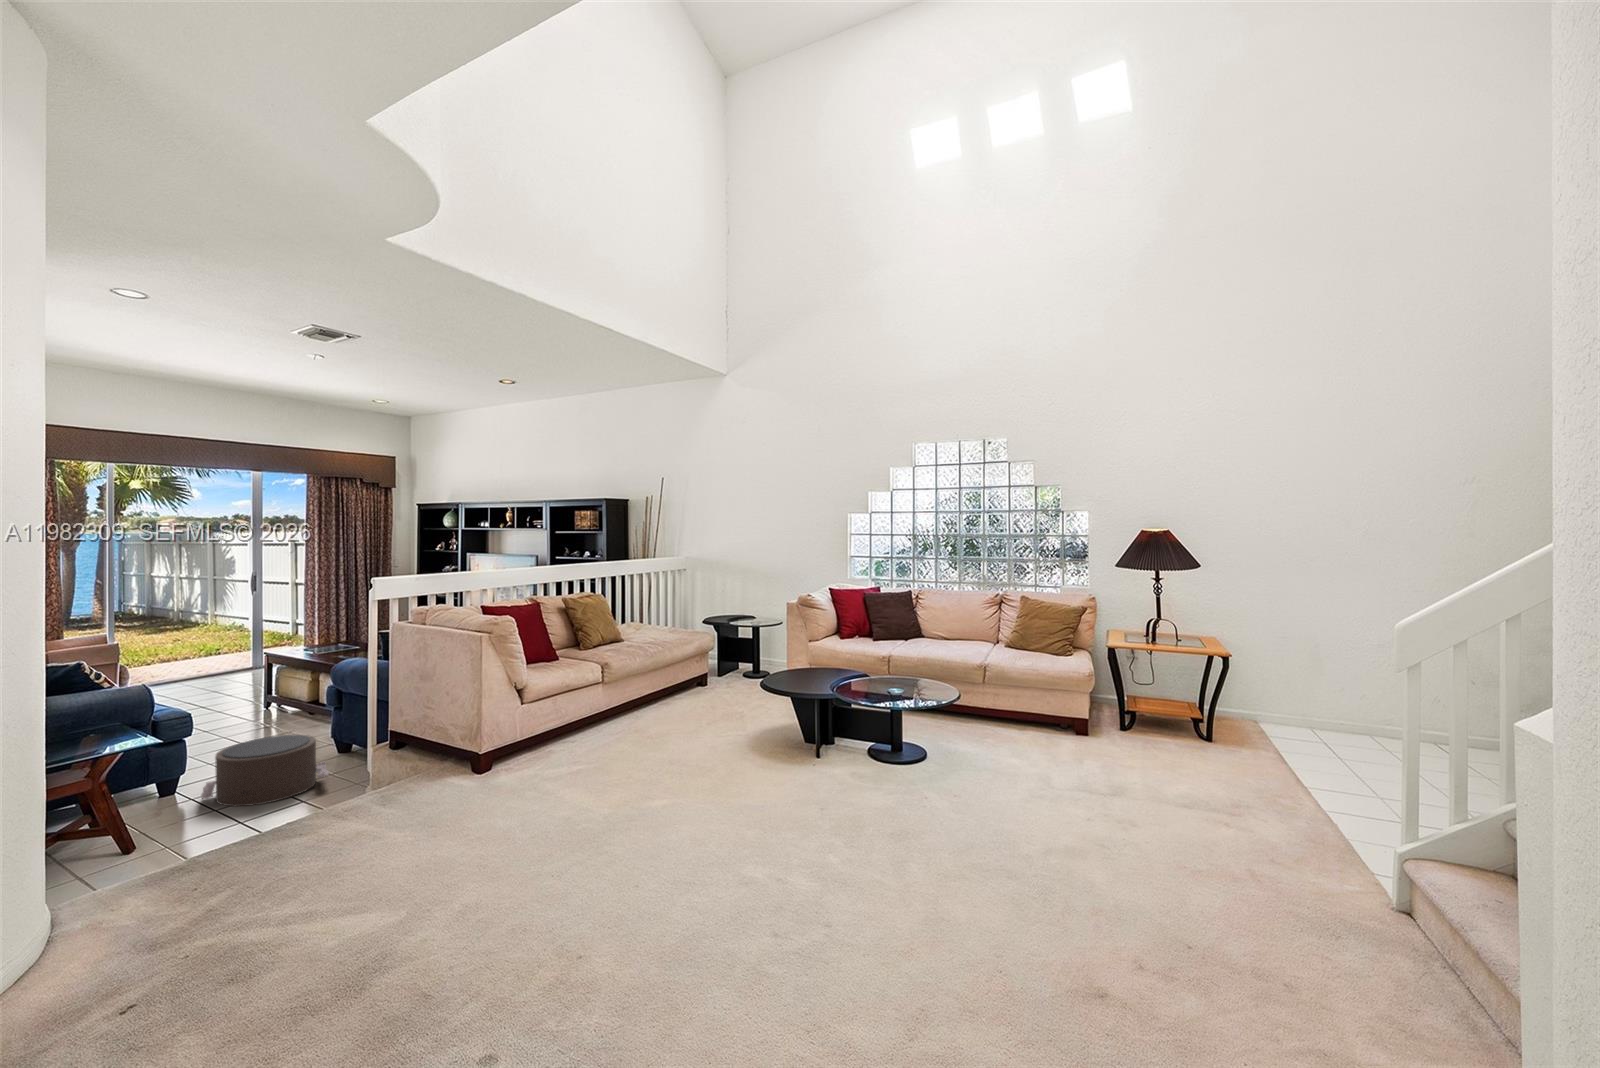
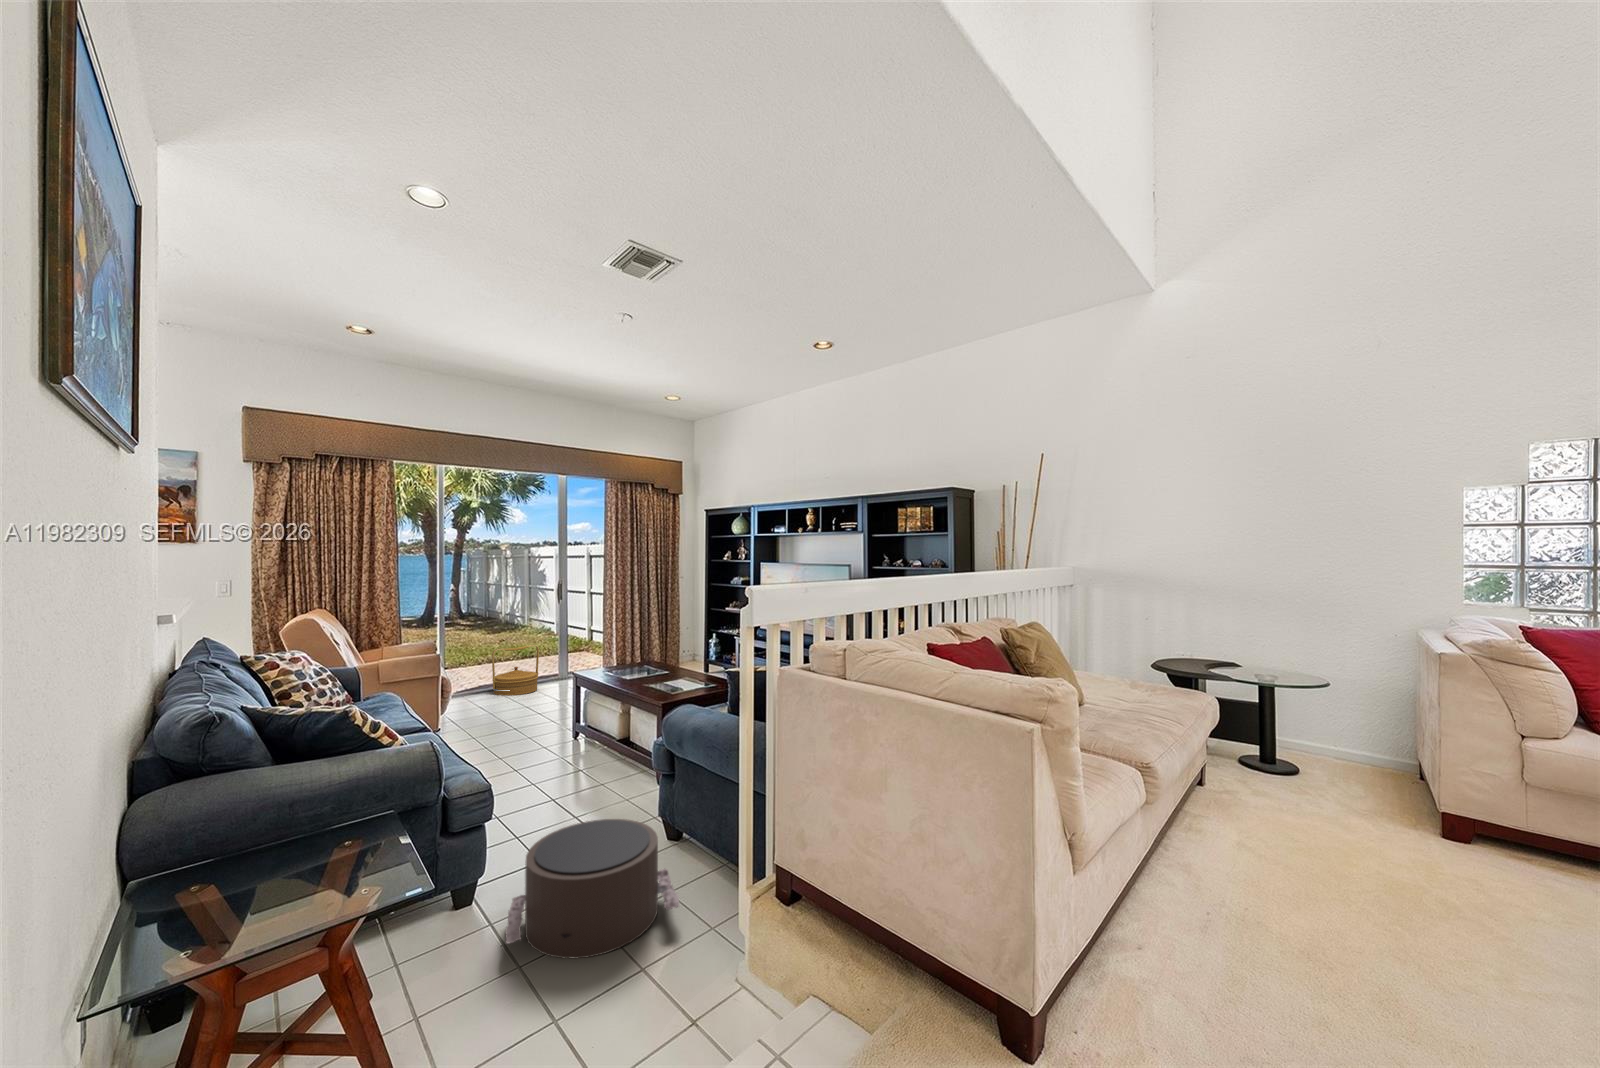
woven basket: none [177,634,232,683] -> present [492,645,539,696]

